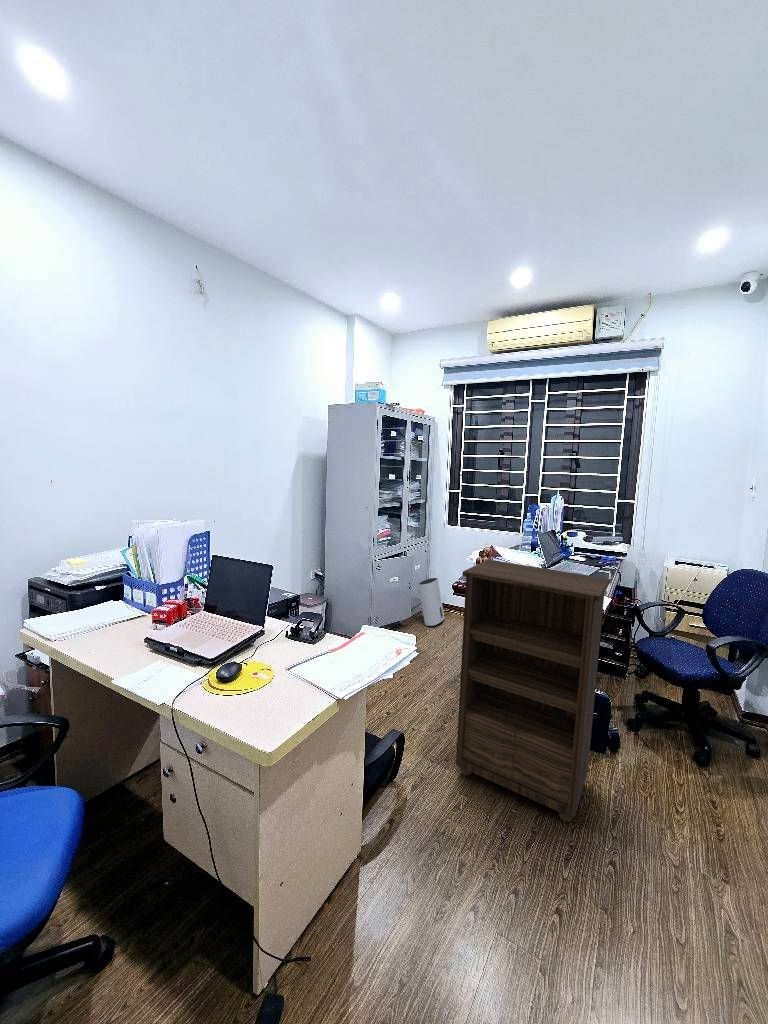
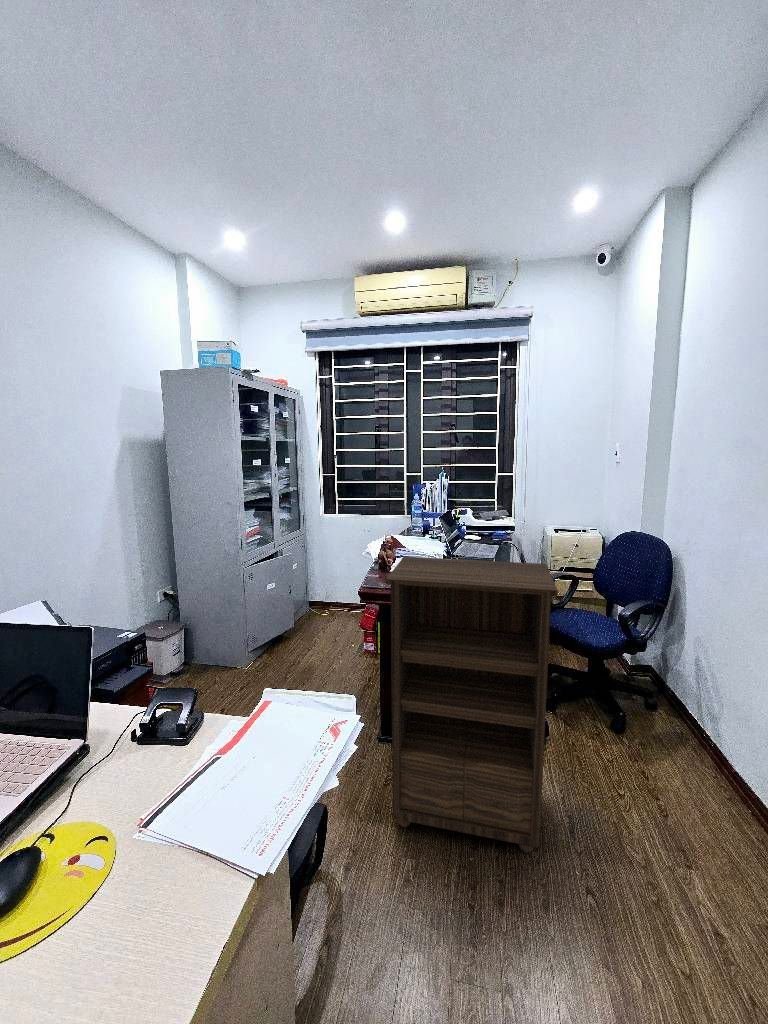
air purifier: present [418,578,444,626] -> none [298,576,331,633]

